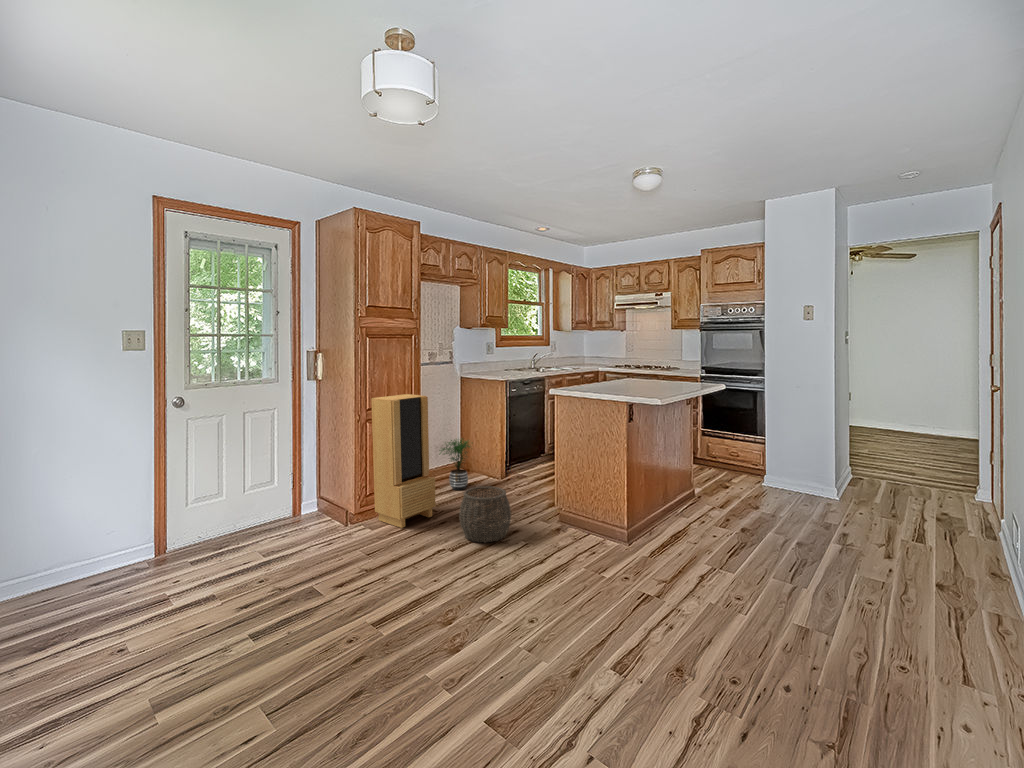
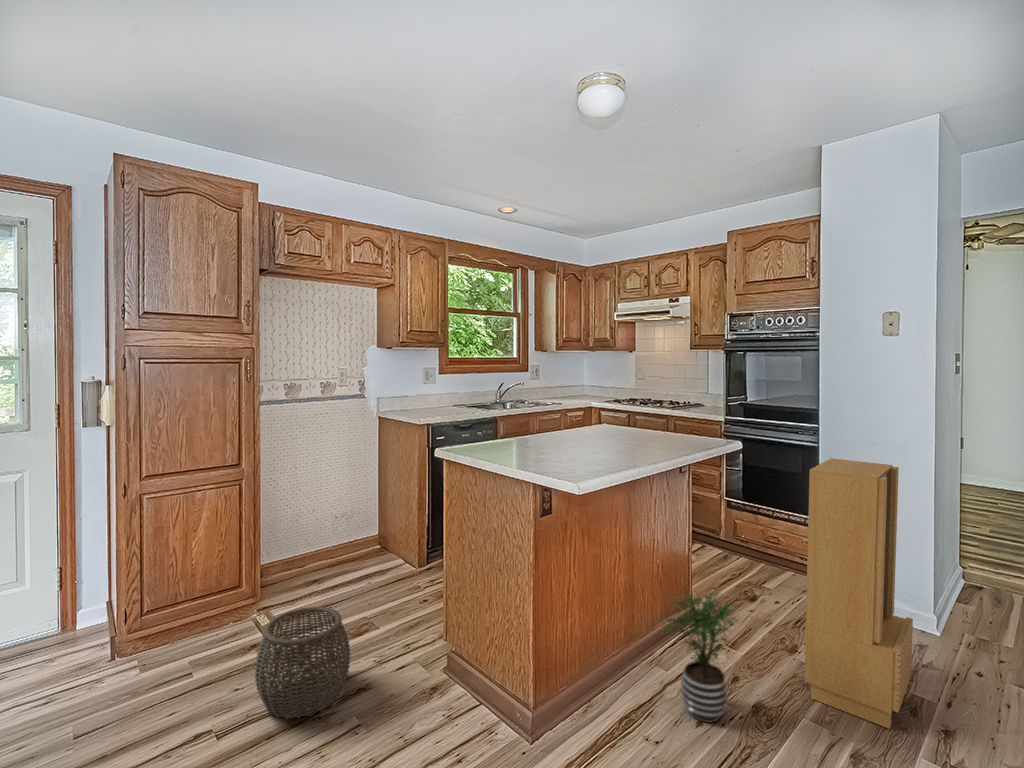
storage cabinet: present [371,394,436,528] -> present [804,458,913,729]
potted plant: present [440,438,470,490] -> present [661,593,736,722]

